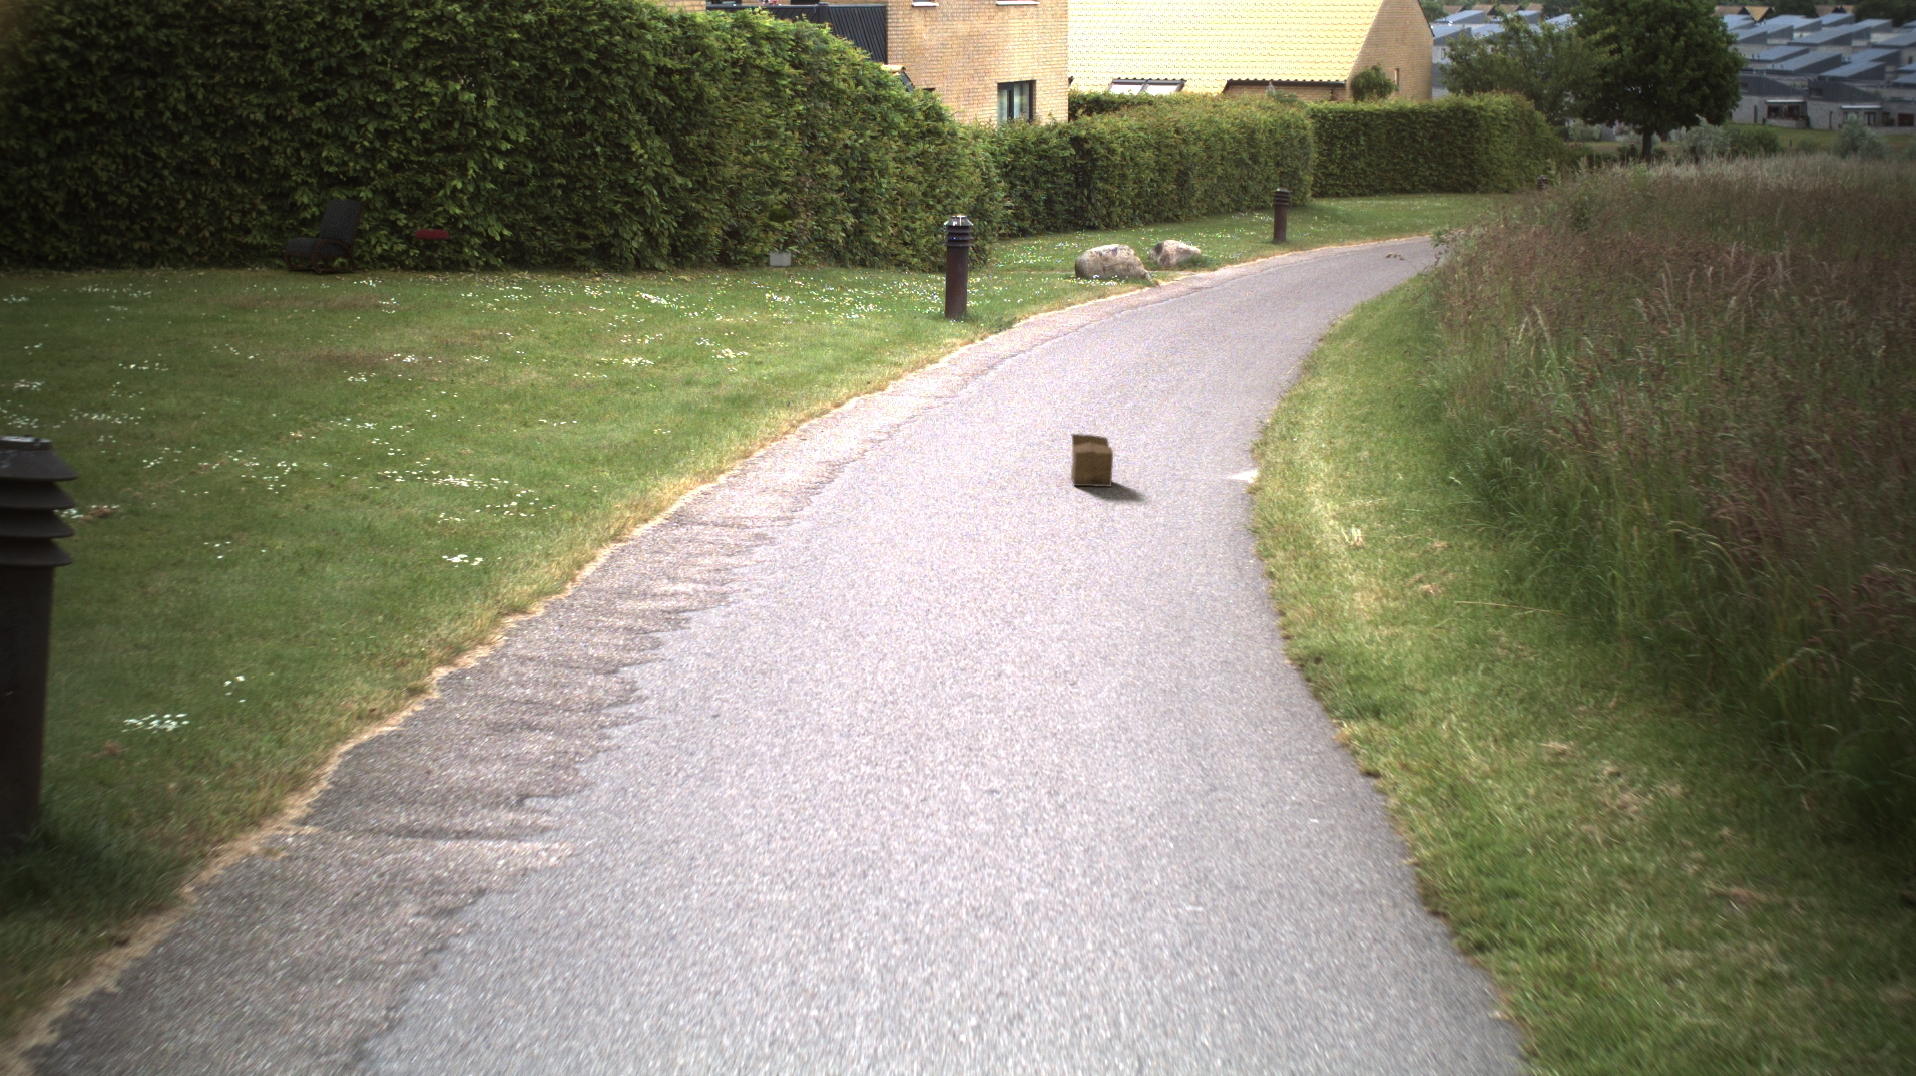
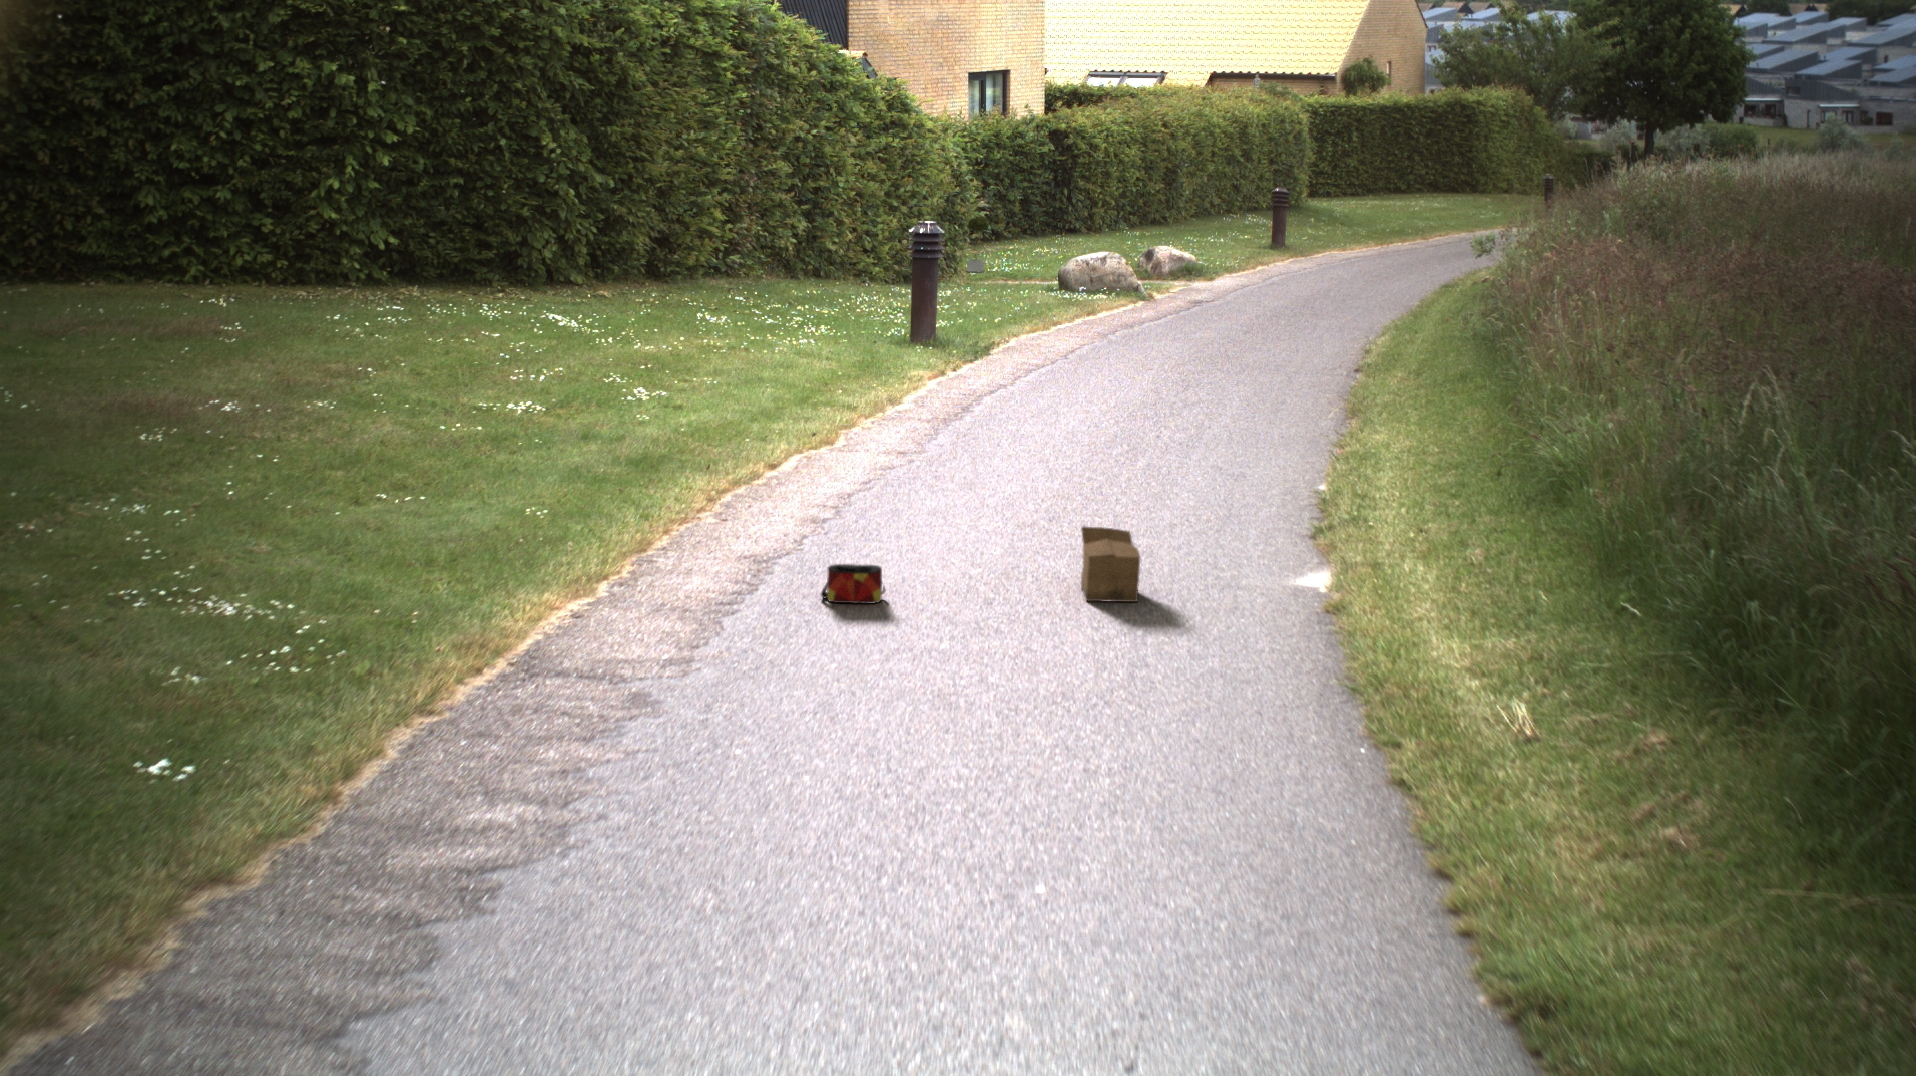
lounge chair: present [284,199,364,274] -> none [122,200,220,290]
potted tree: present [767,207,792,266] -> present [967,217,988,273]
stool: present [415,229,449,265] -> none [283,236,324,287]
bag: none [881,457,929,486] -> present [821,564,886,604]

